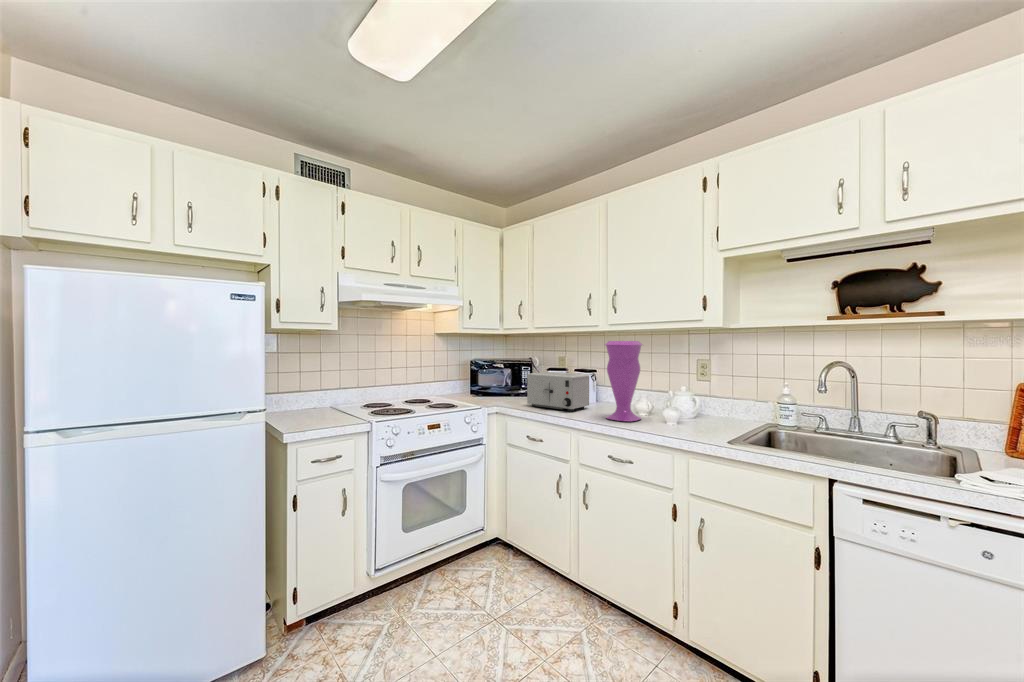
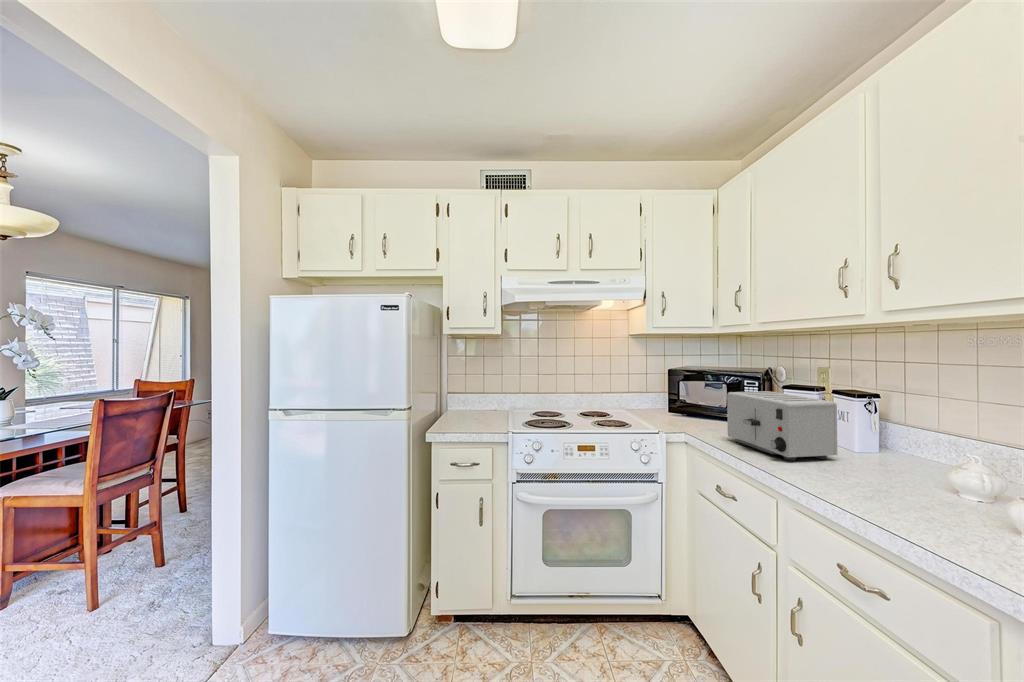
vase: present [605,341,643,421] -> none [830,344,934,506]

